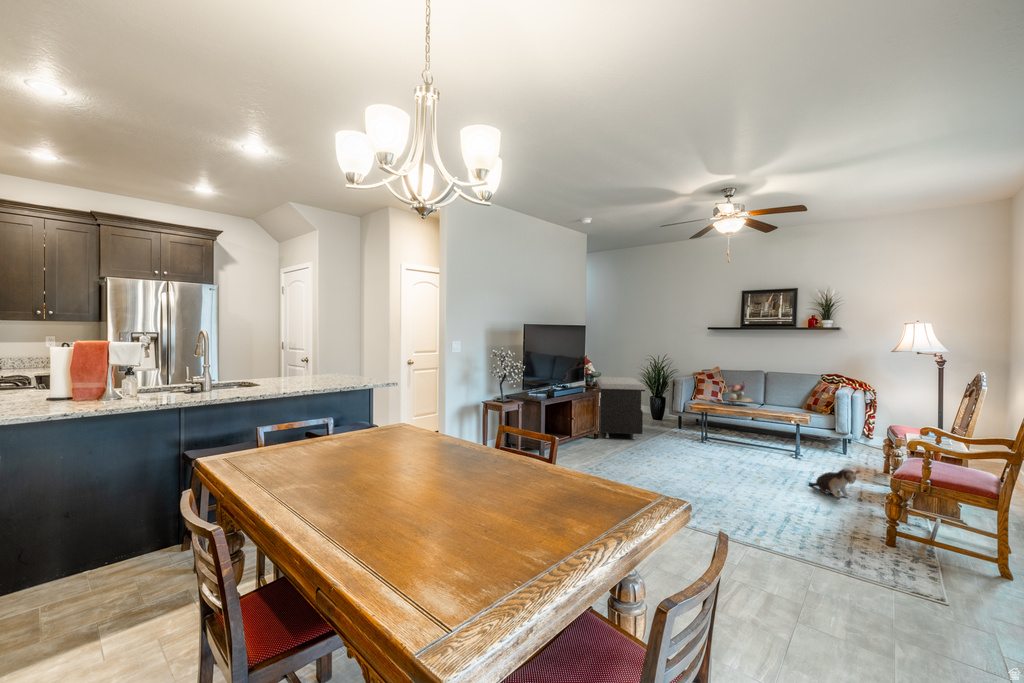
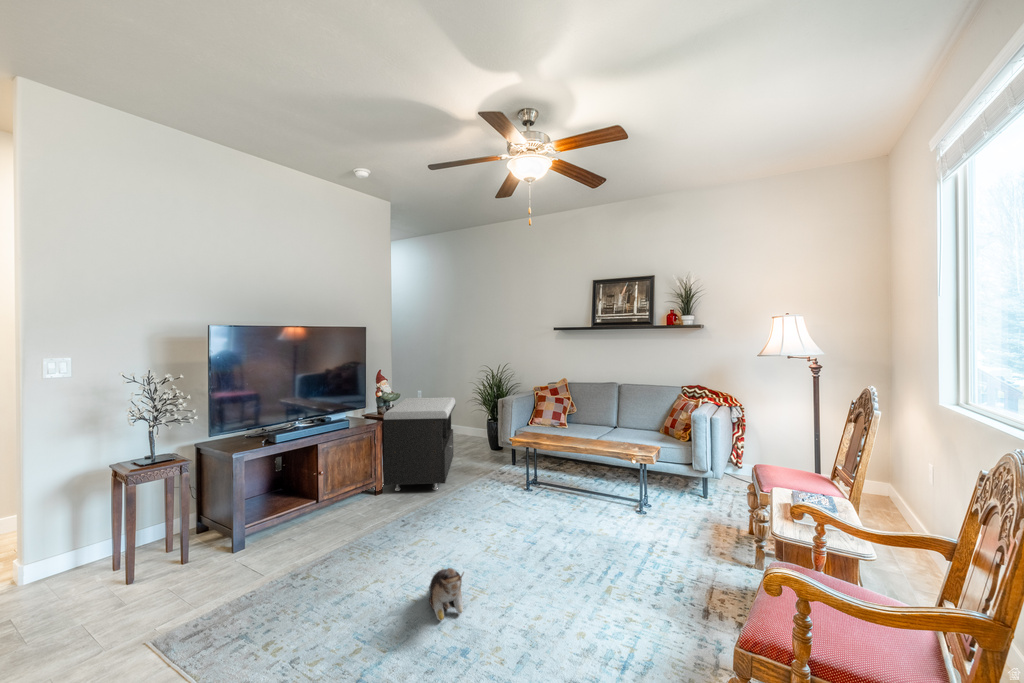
flower arrangement: present [725,381,753,404] -> none [563,397,601,431]
plush toy: present [809,469,860,498] -> present [429,568,464,621]

